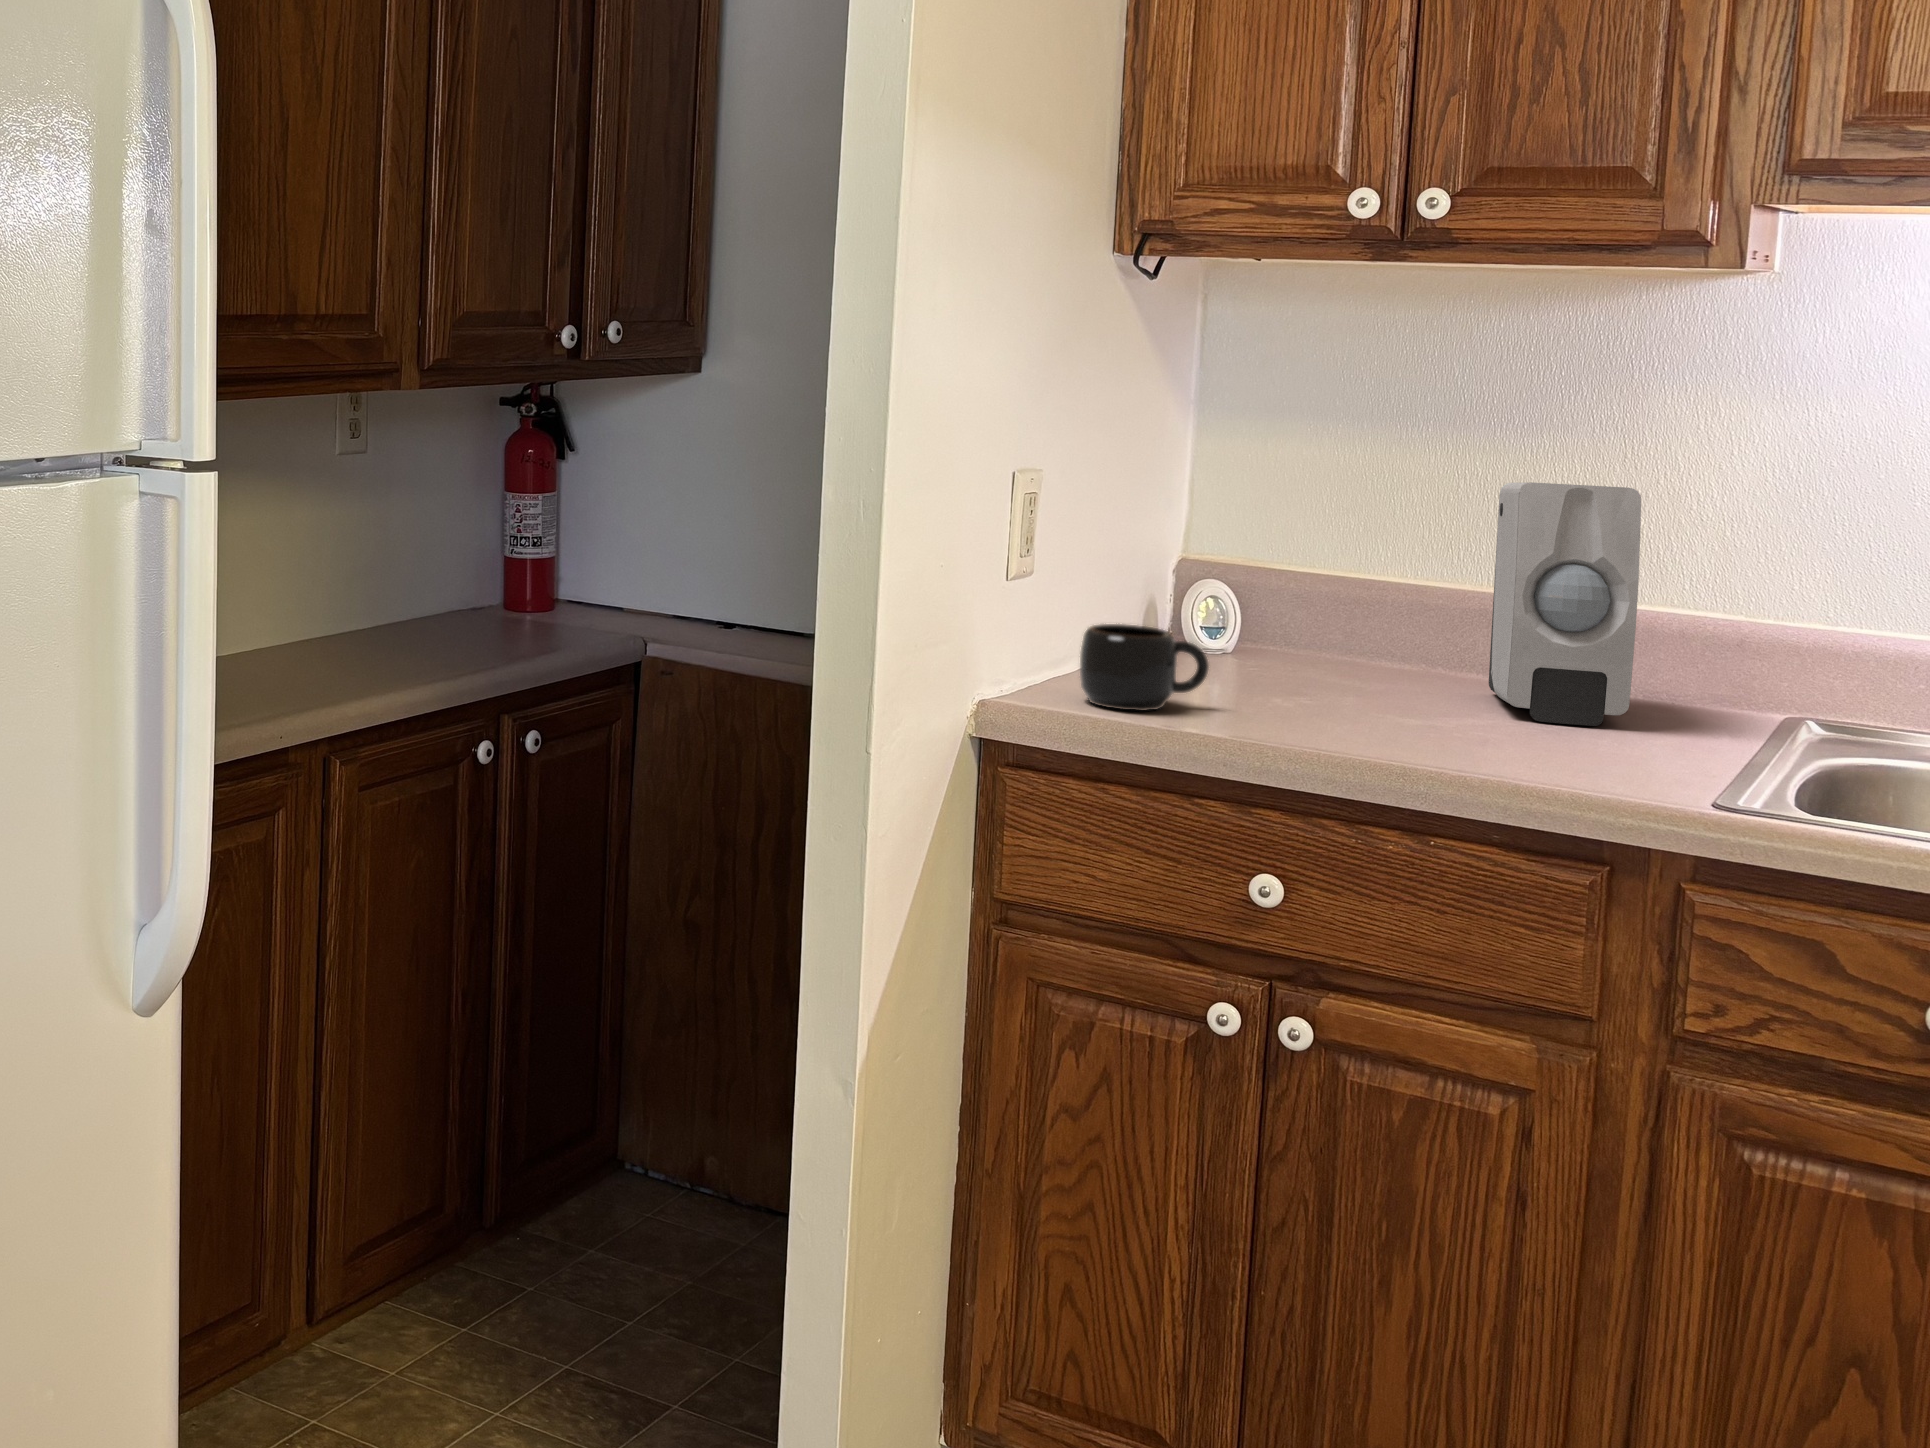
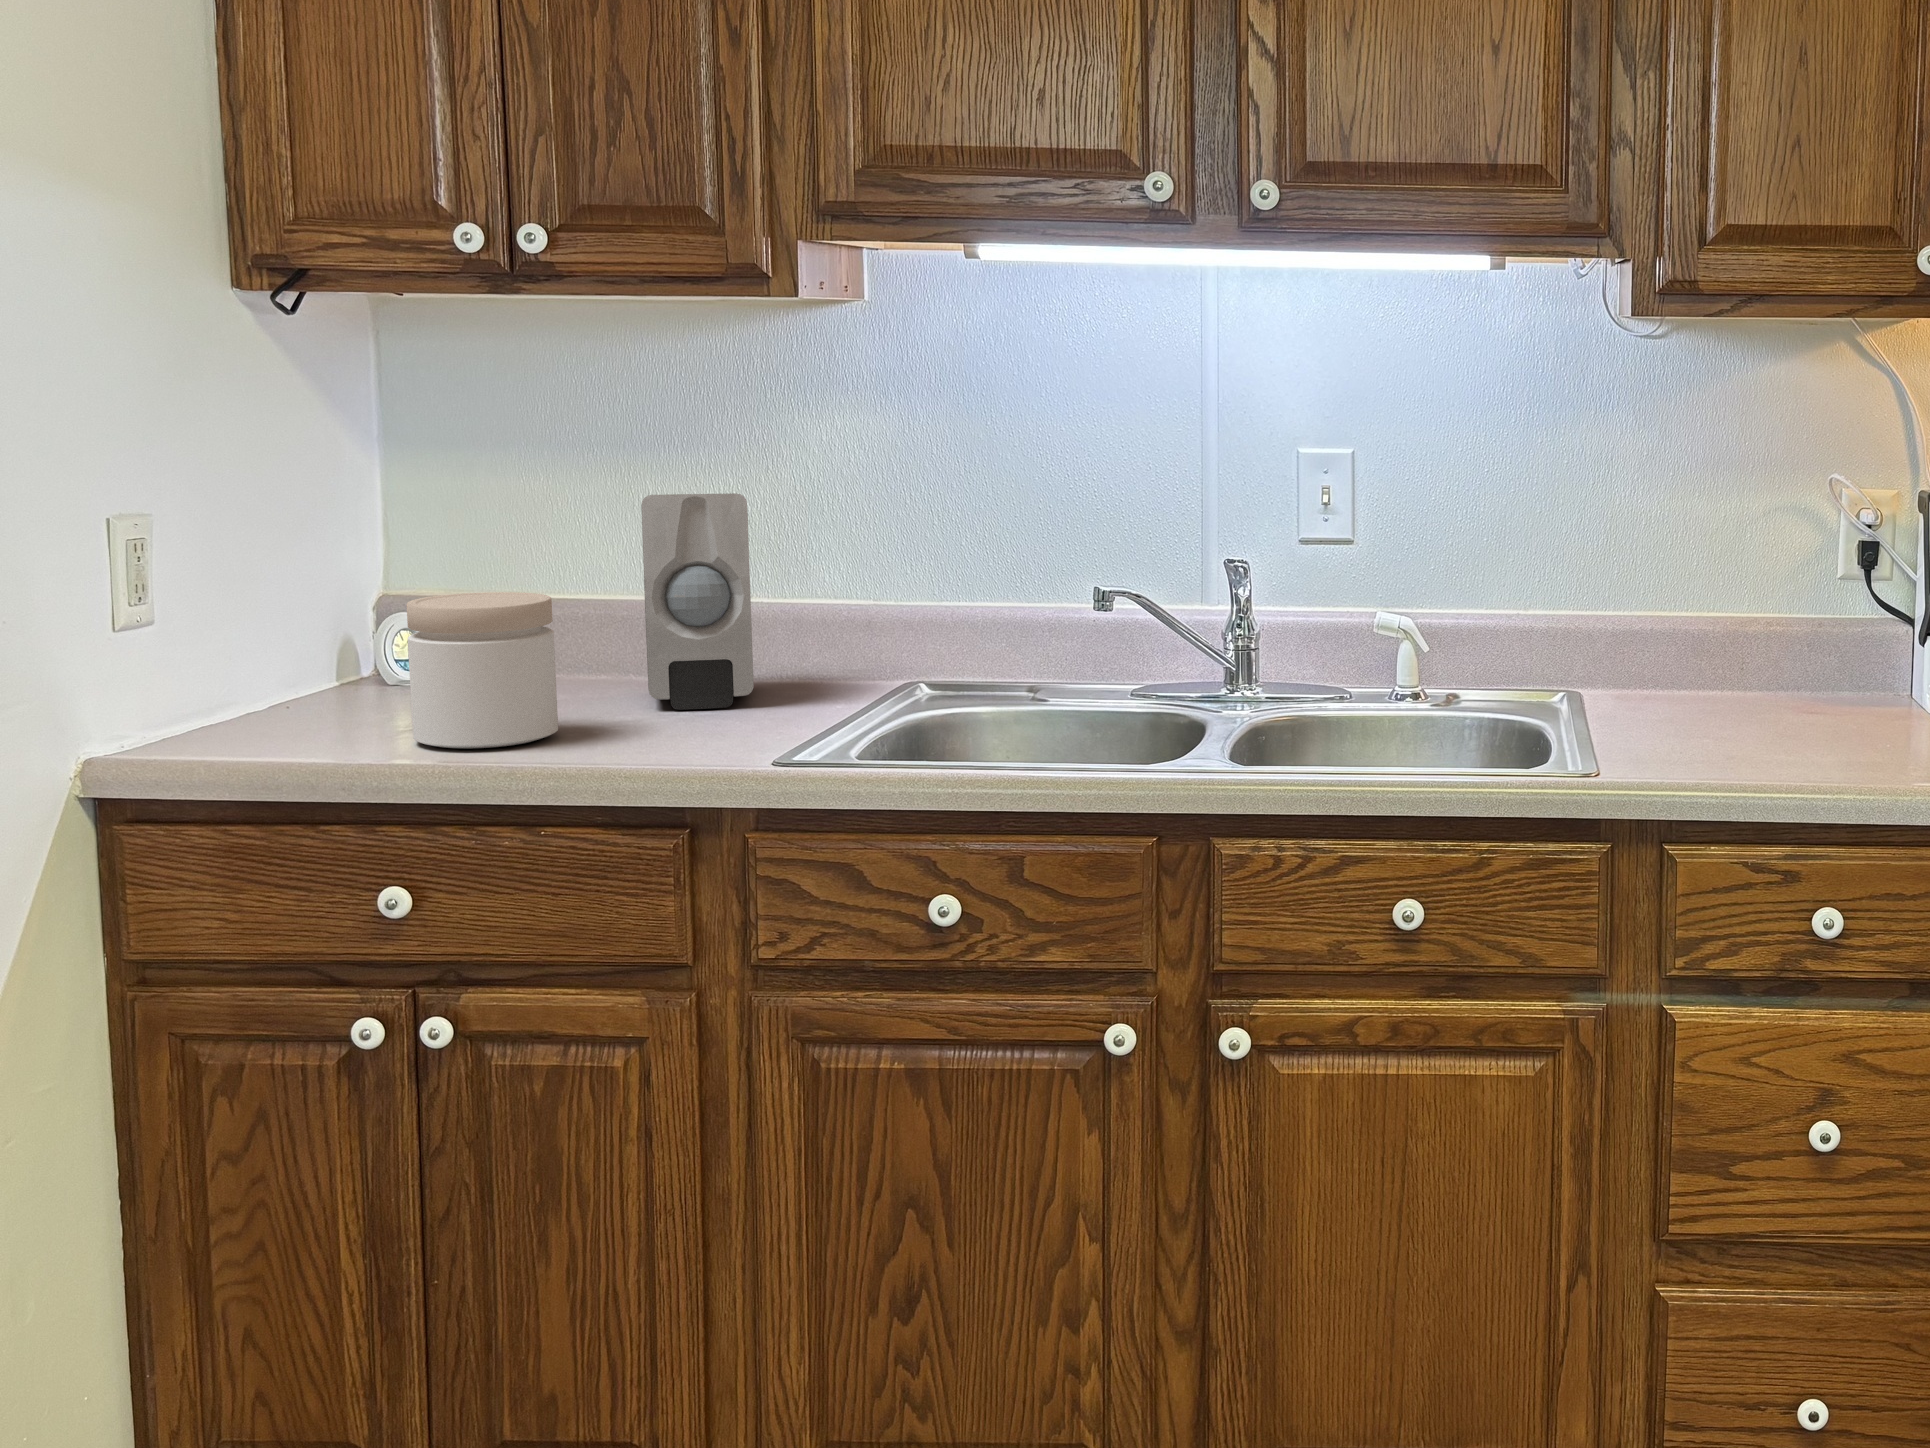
jar: none [1278,572,1438,740] -> present [406,592,558,748]
mug: present [1080,624,1209,711] -> none [202,665,344,751]

